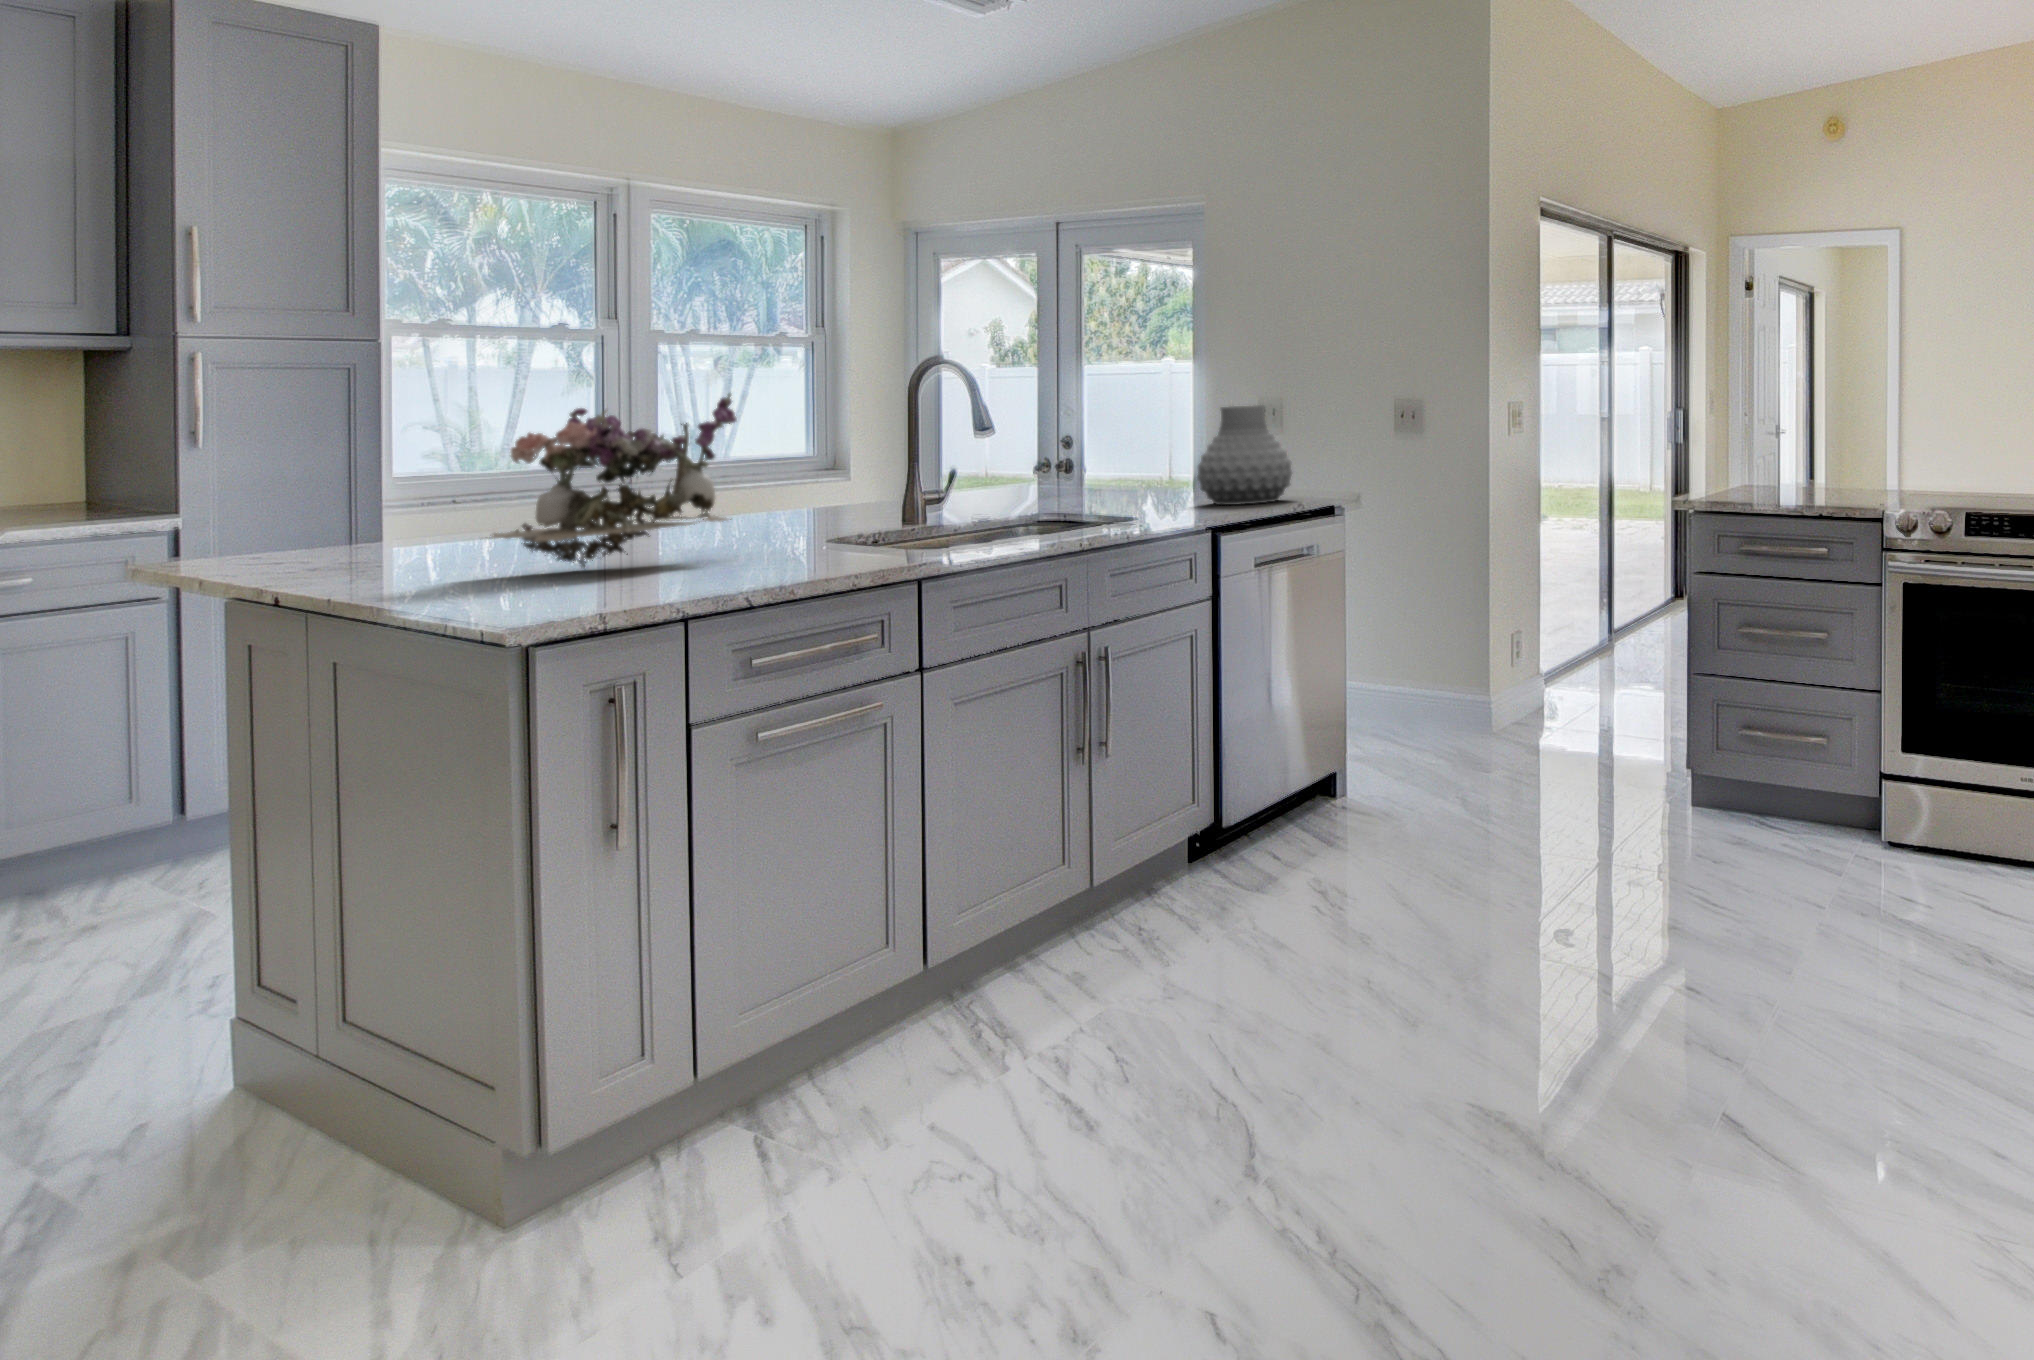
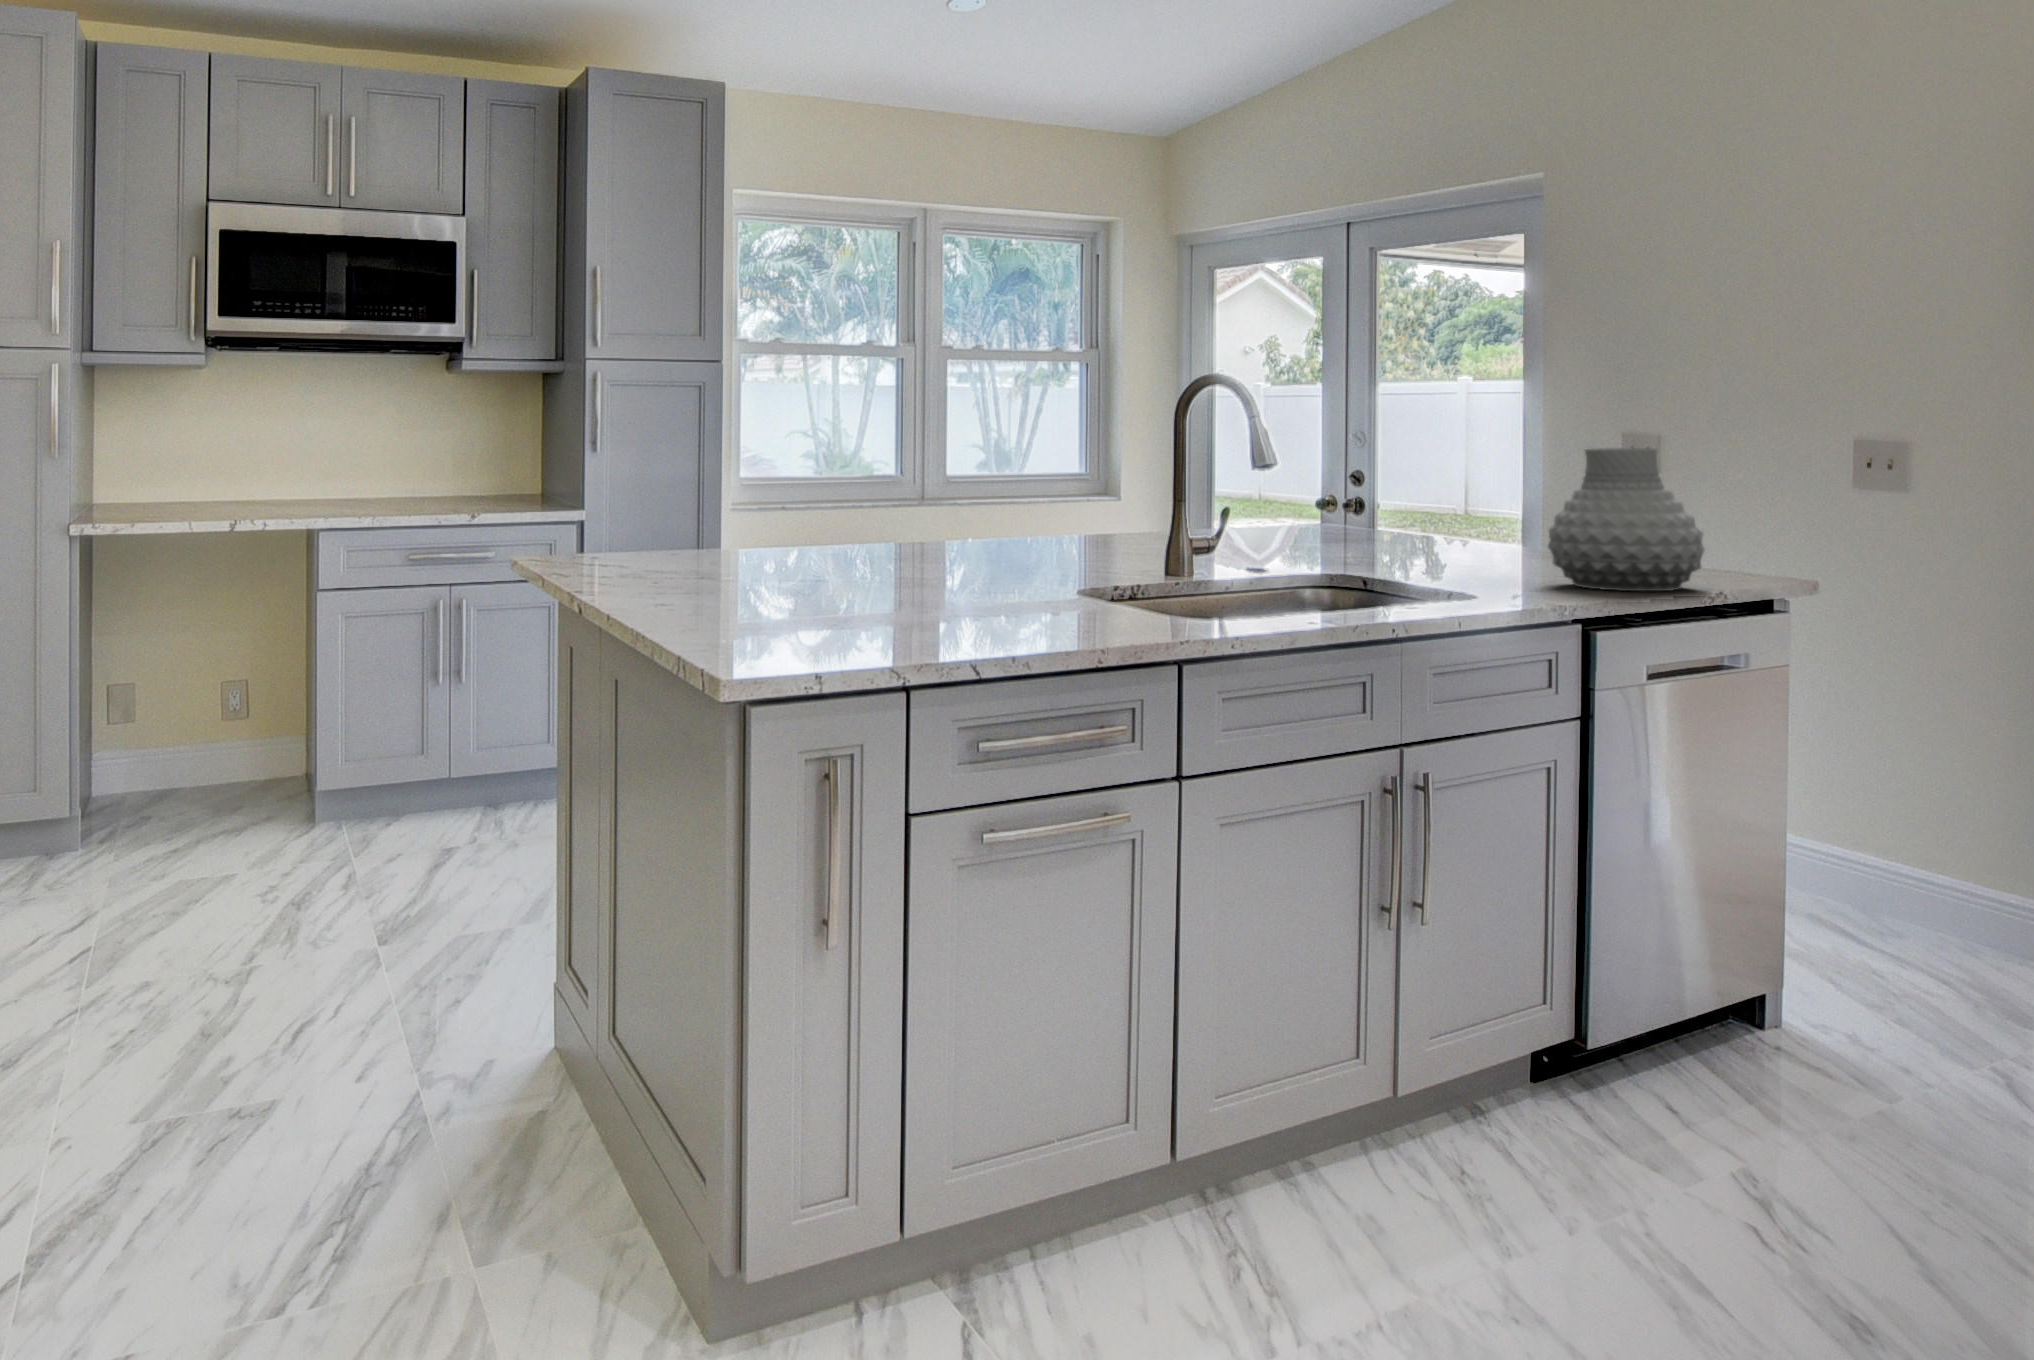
flower arrangement: present [493,393,736,568] -> none [744,421,976,607]

